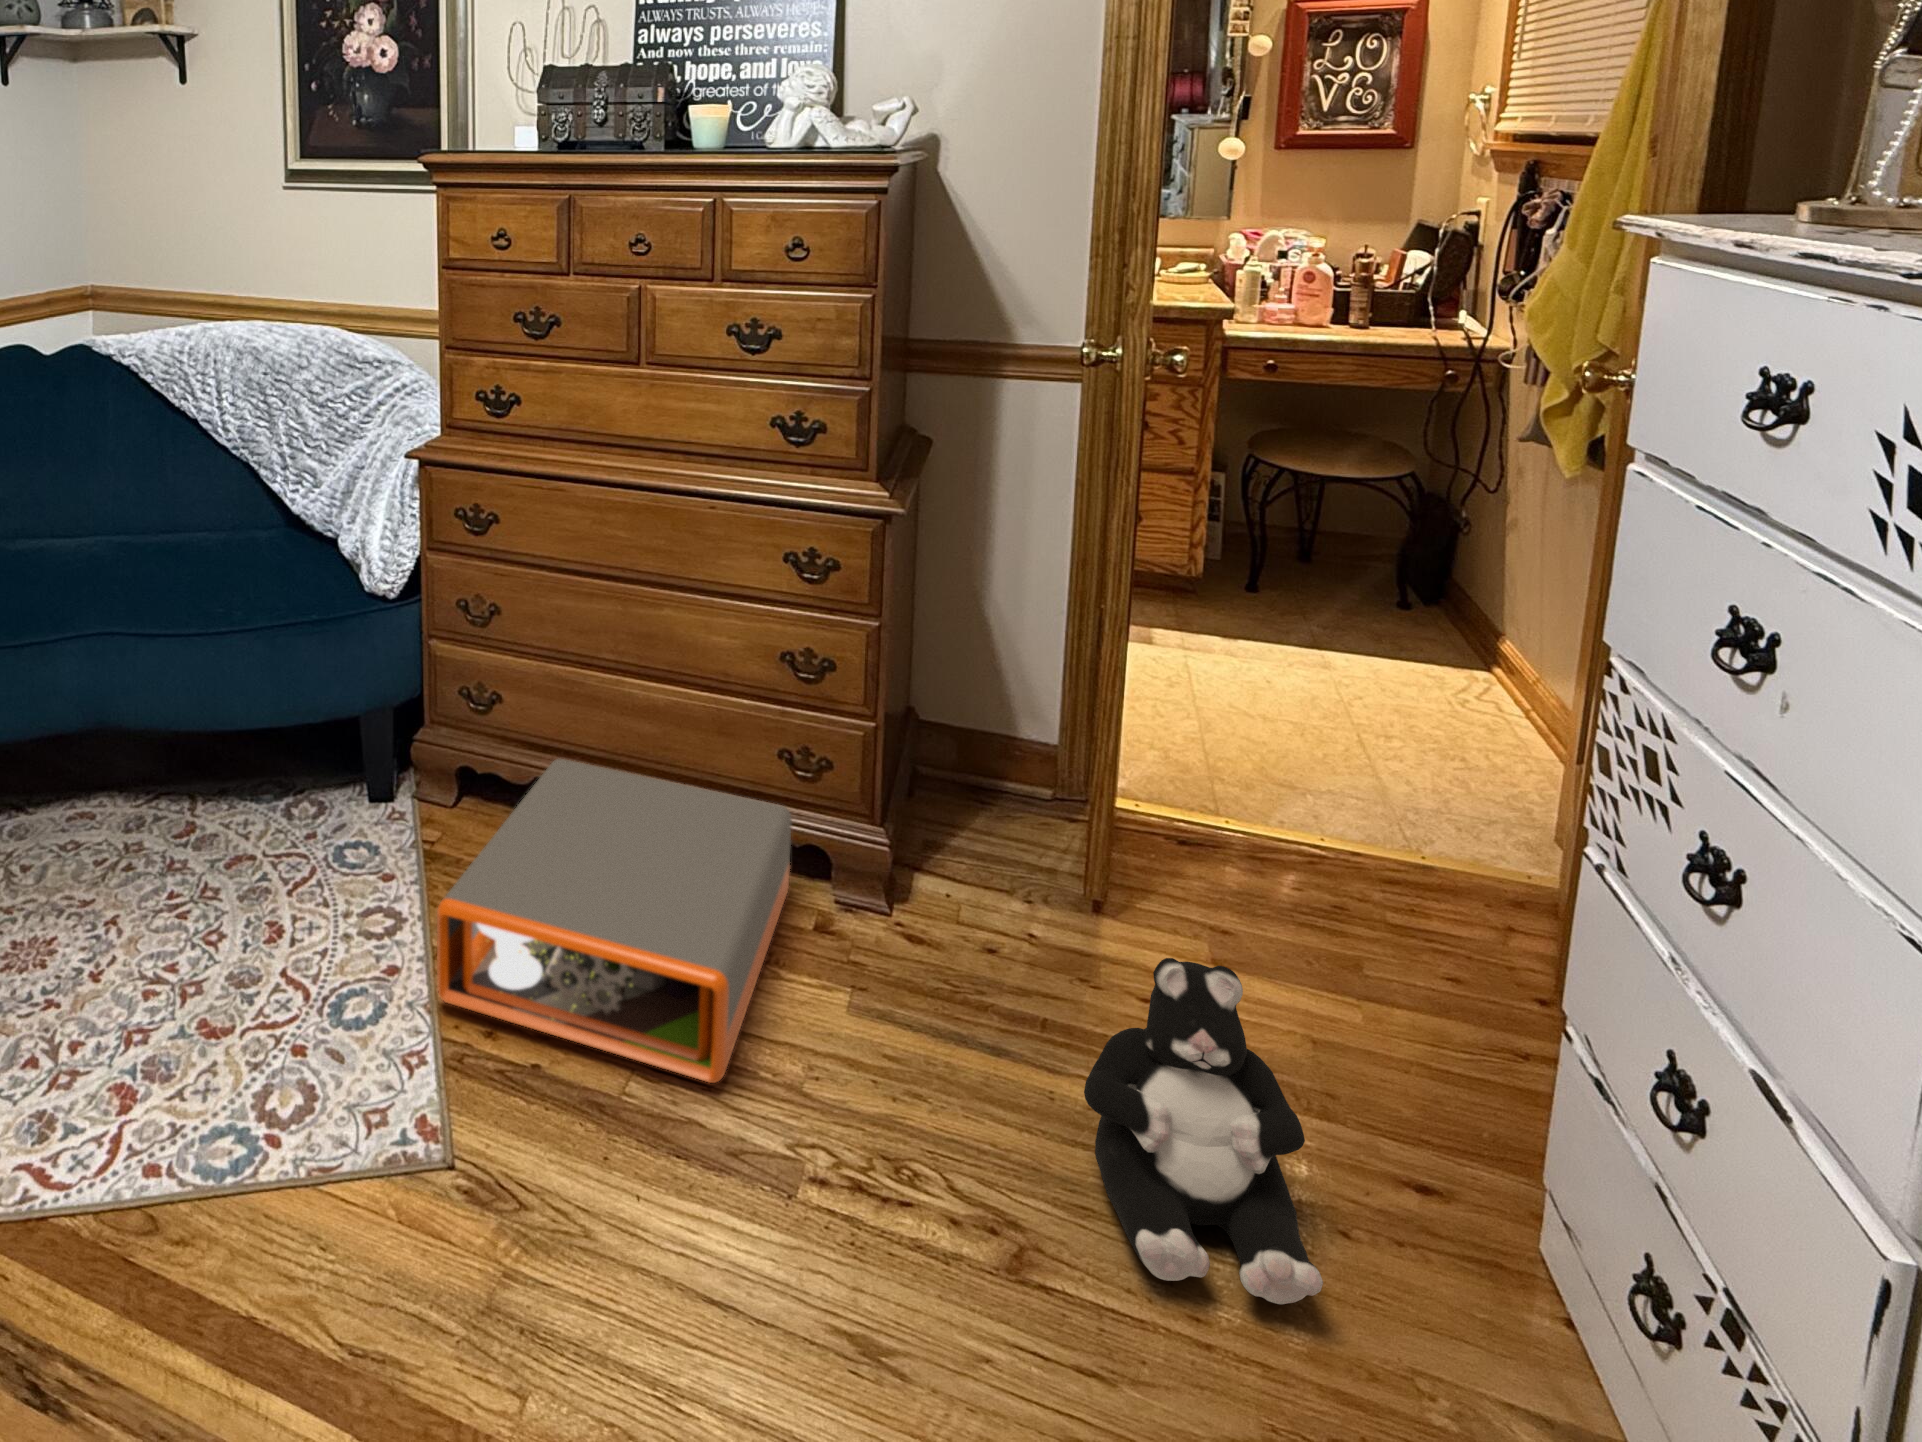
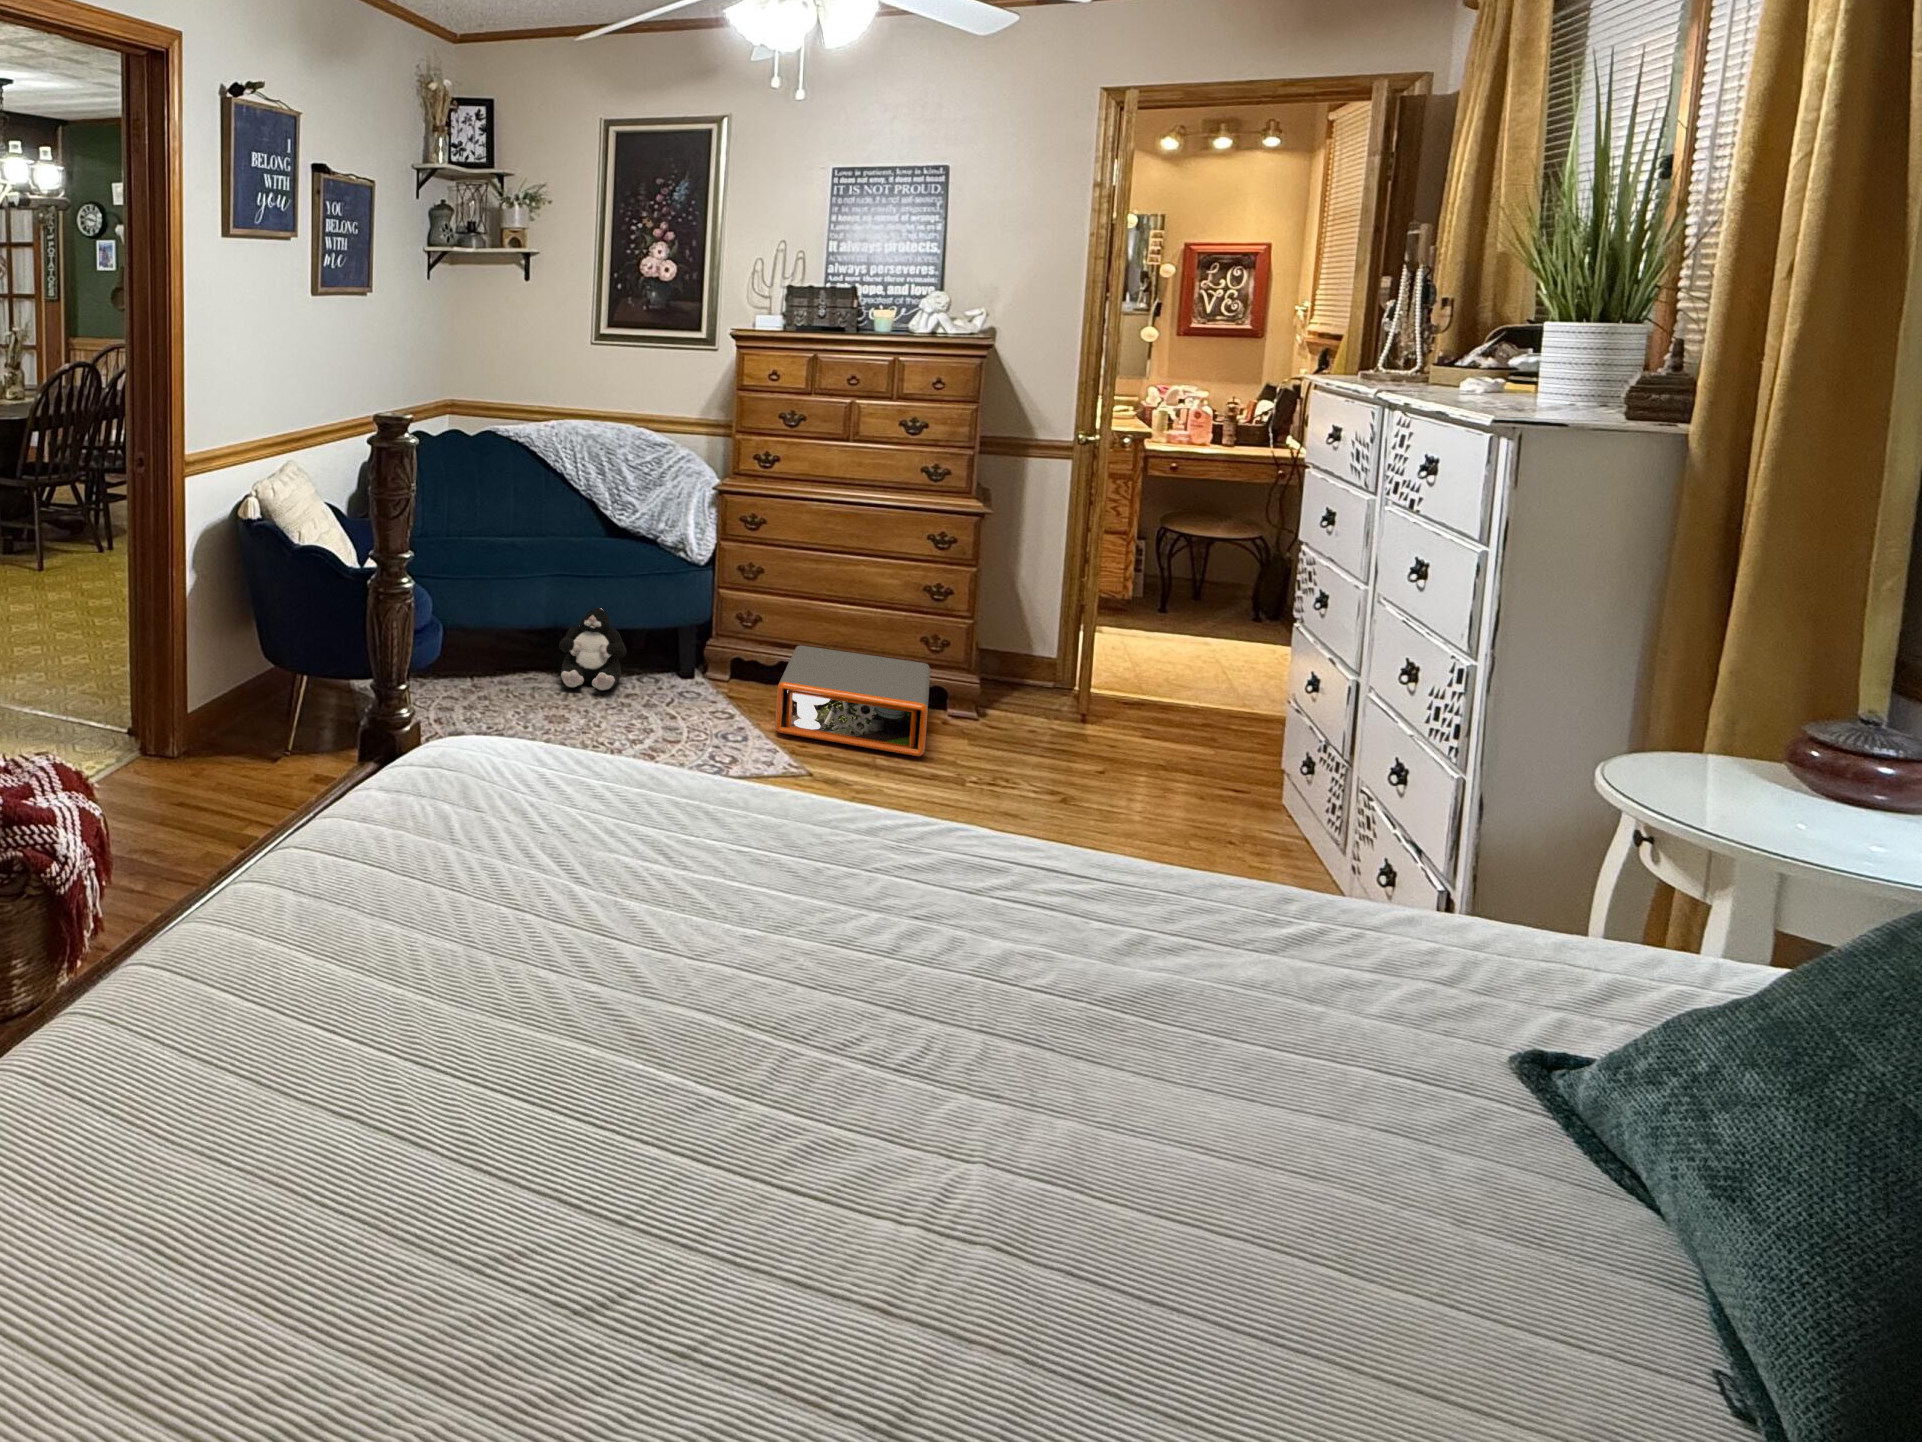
plush toy: present [1084,958,1323,1304] -> present [559,608,626,691]

